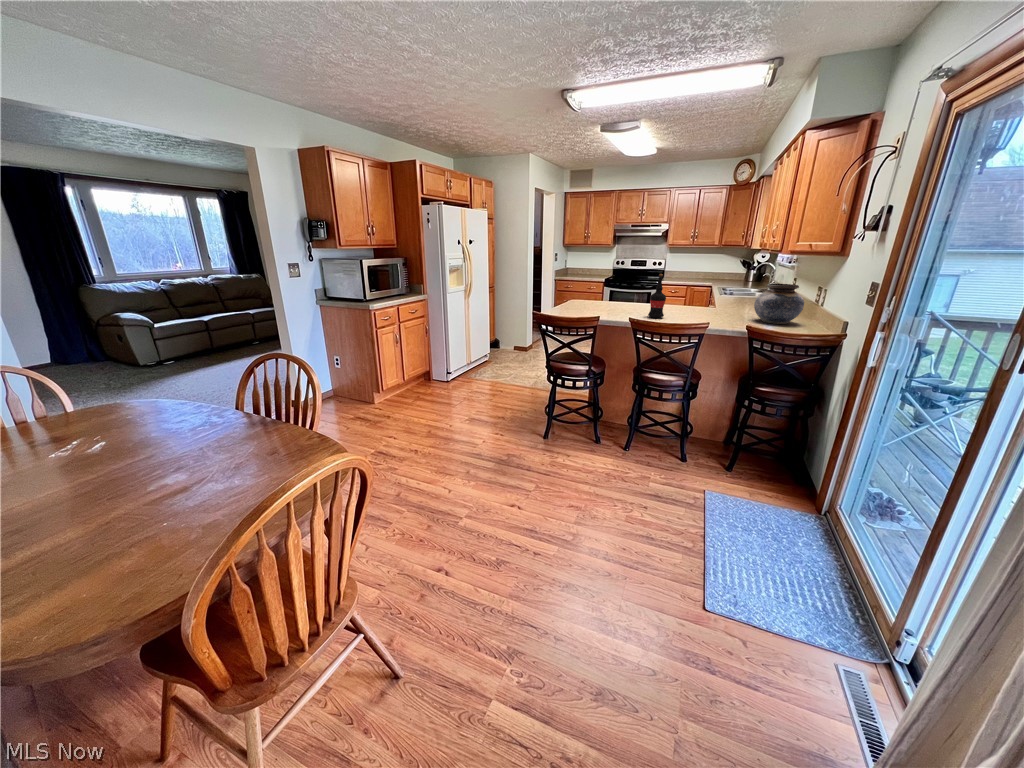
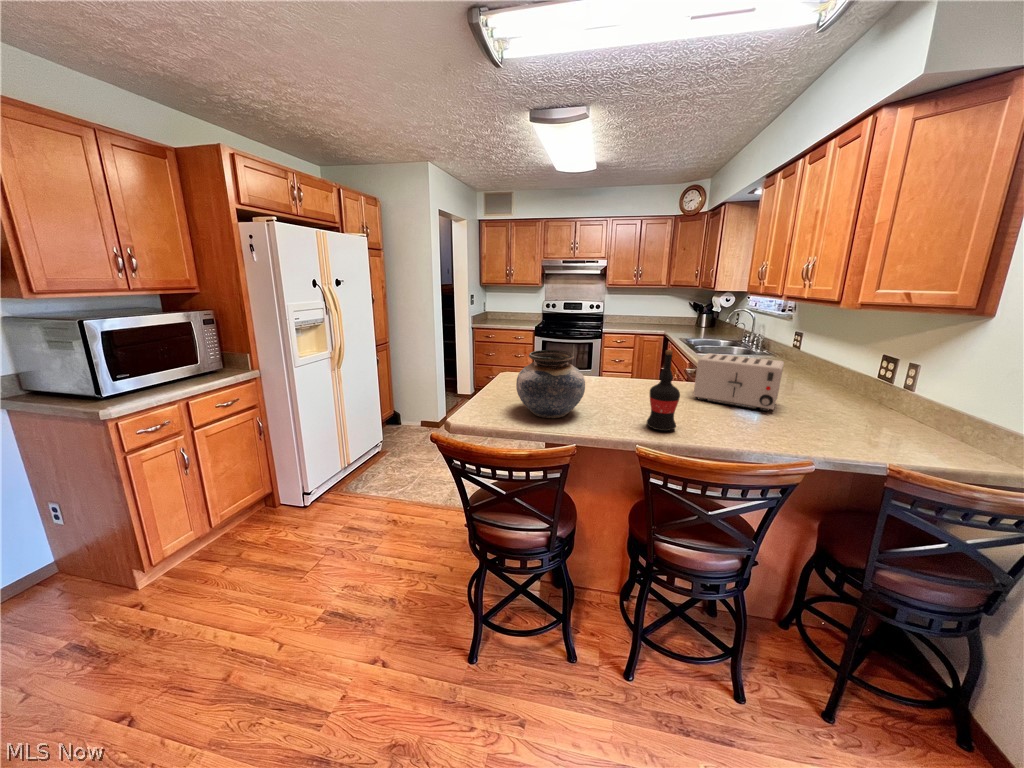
toaster: none [688,284,745,315] -> present [693,353,784,411]
vase: present [754,284,804,324] -> present [516,350,585,418]

